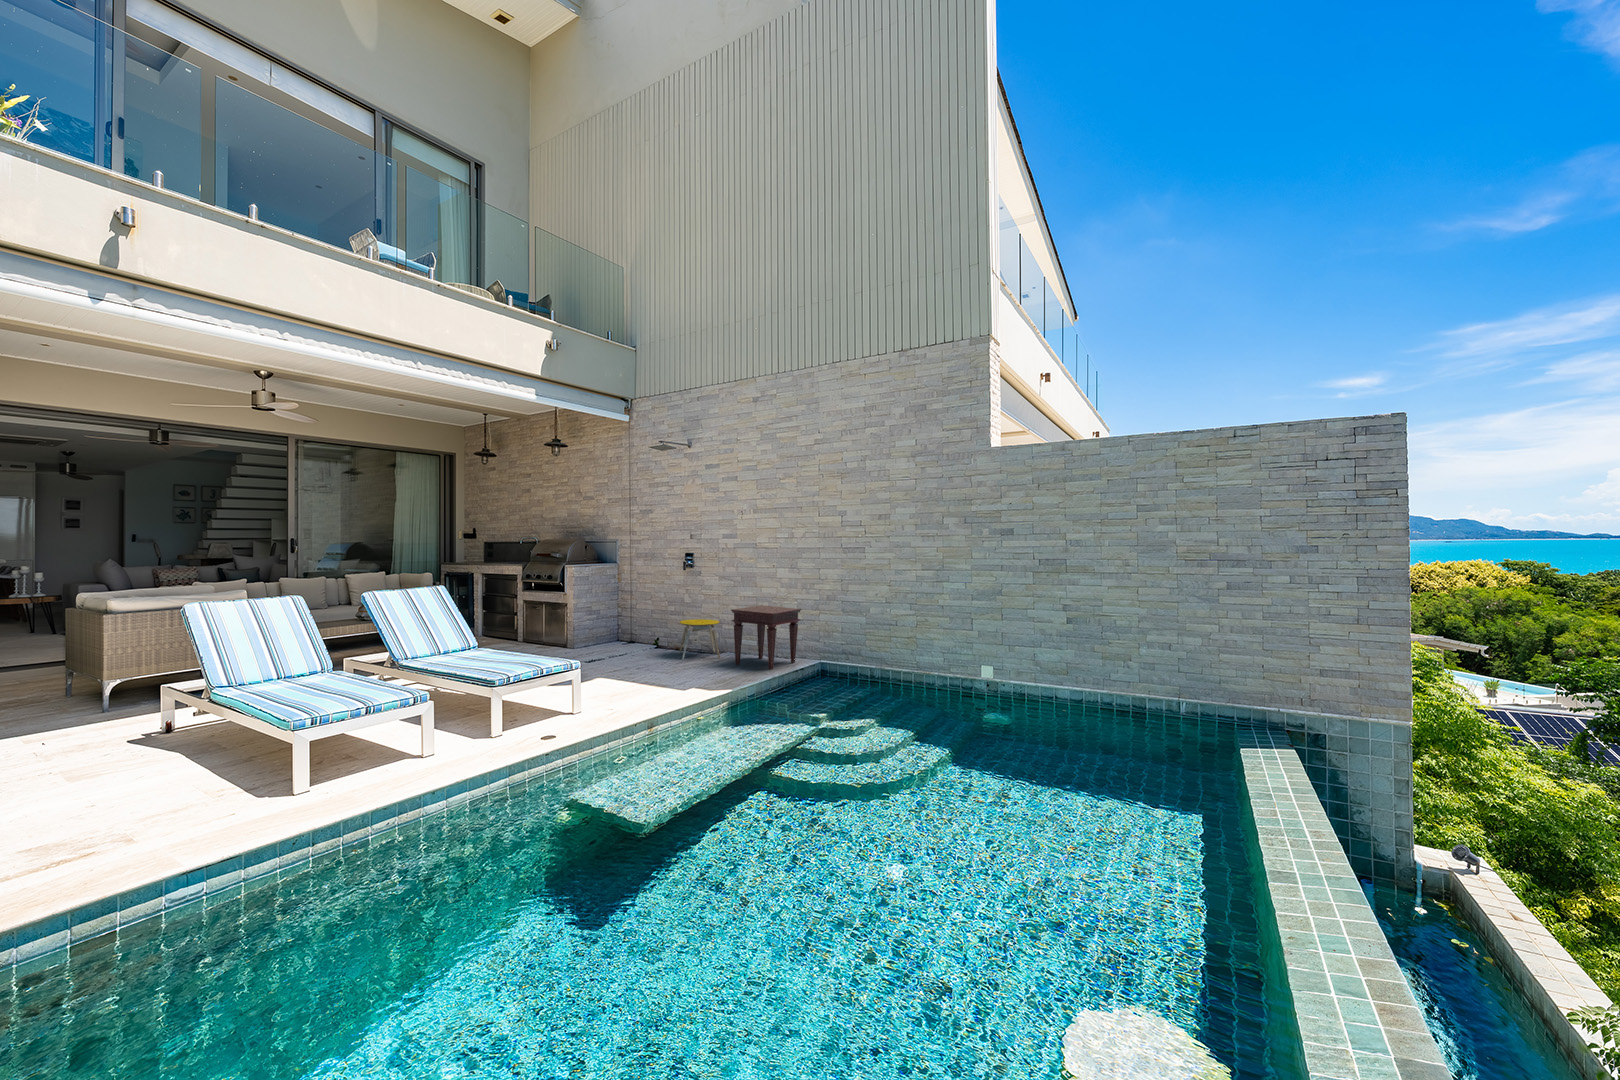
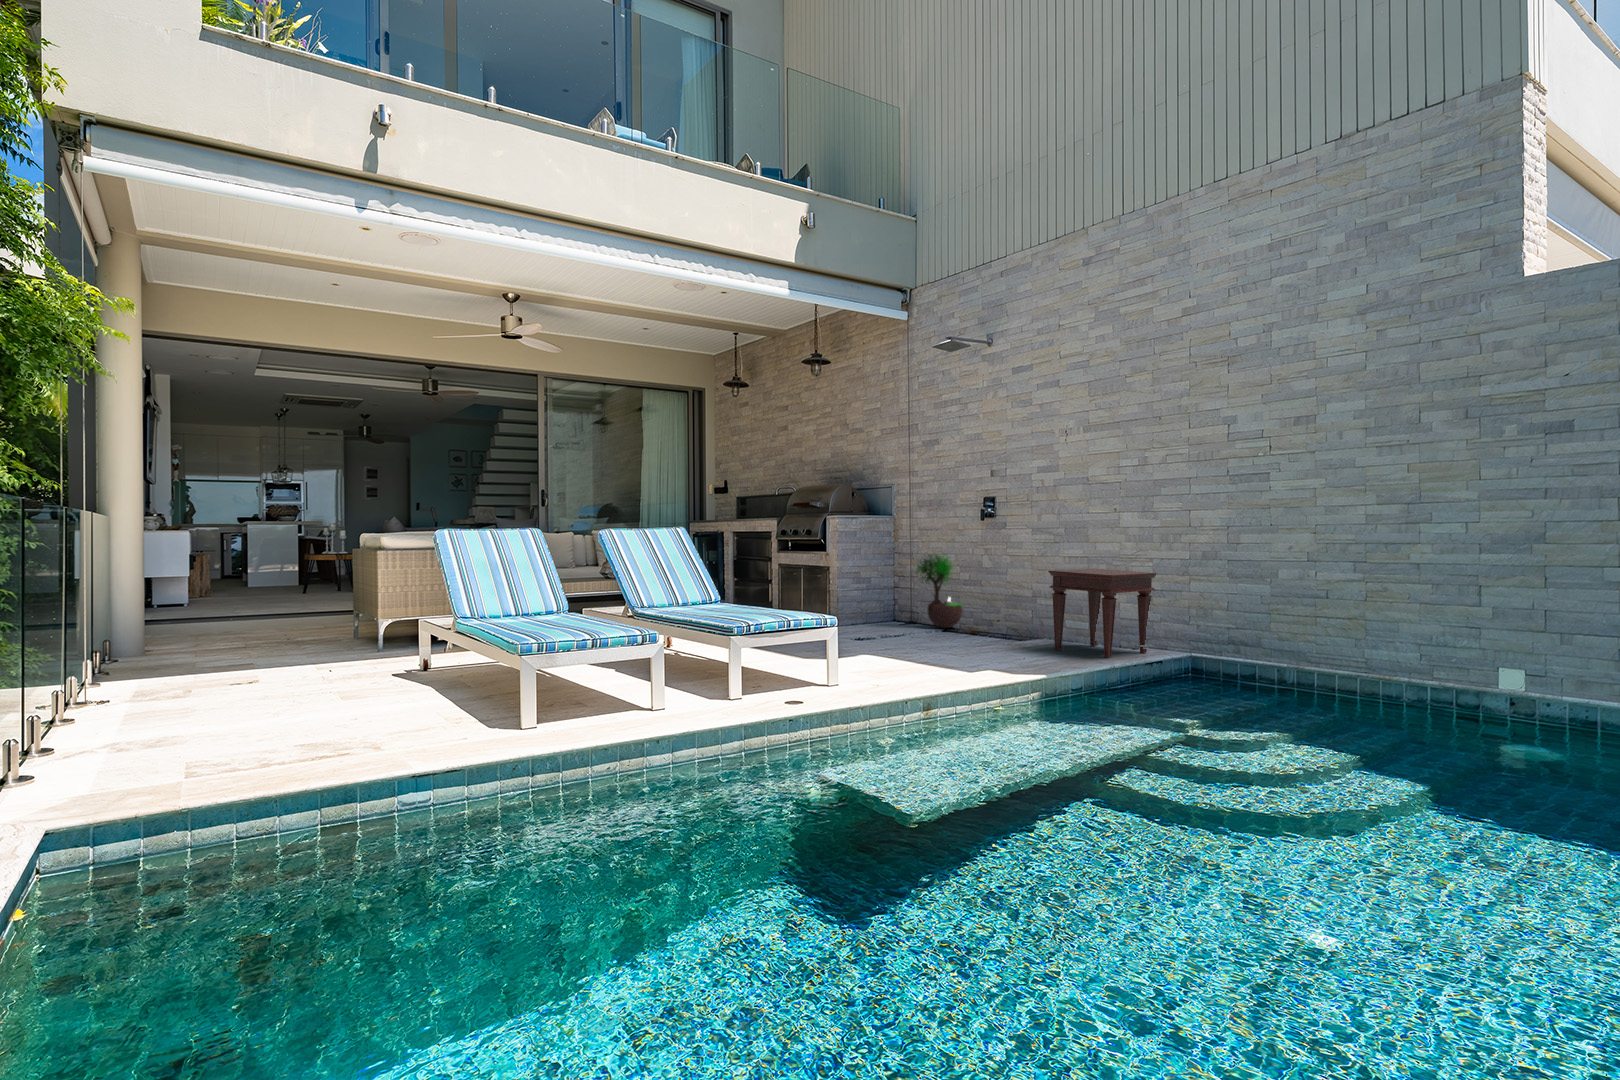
potted tree: none [630,589,670,648] -> present [916,553,963,628]
stool: present [679,619,720,660] -> none [975,589,1034,643]

